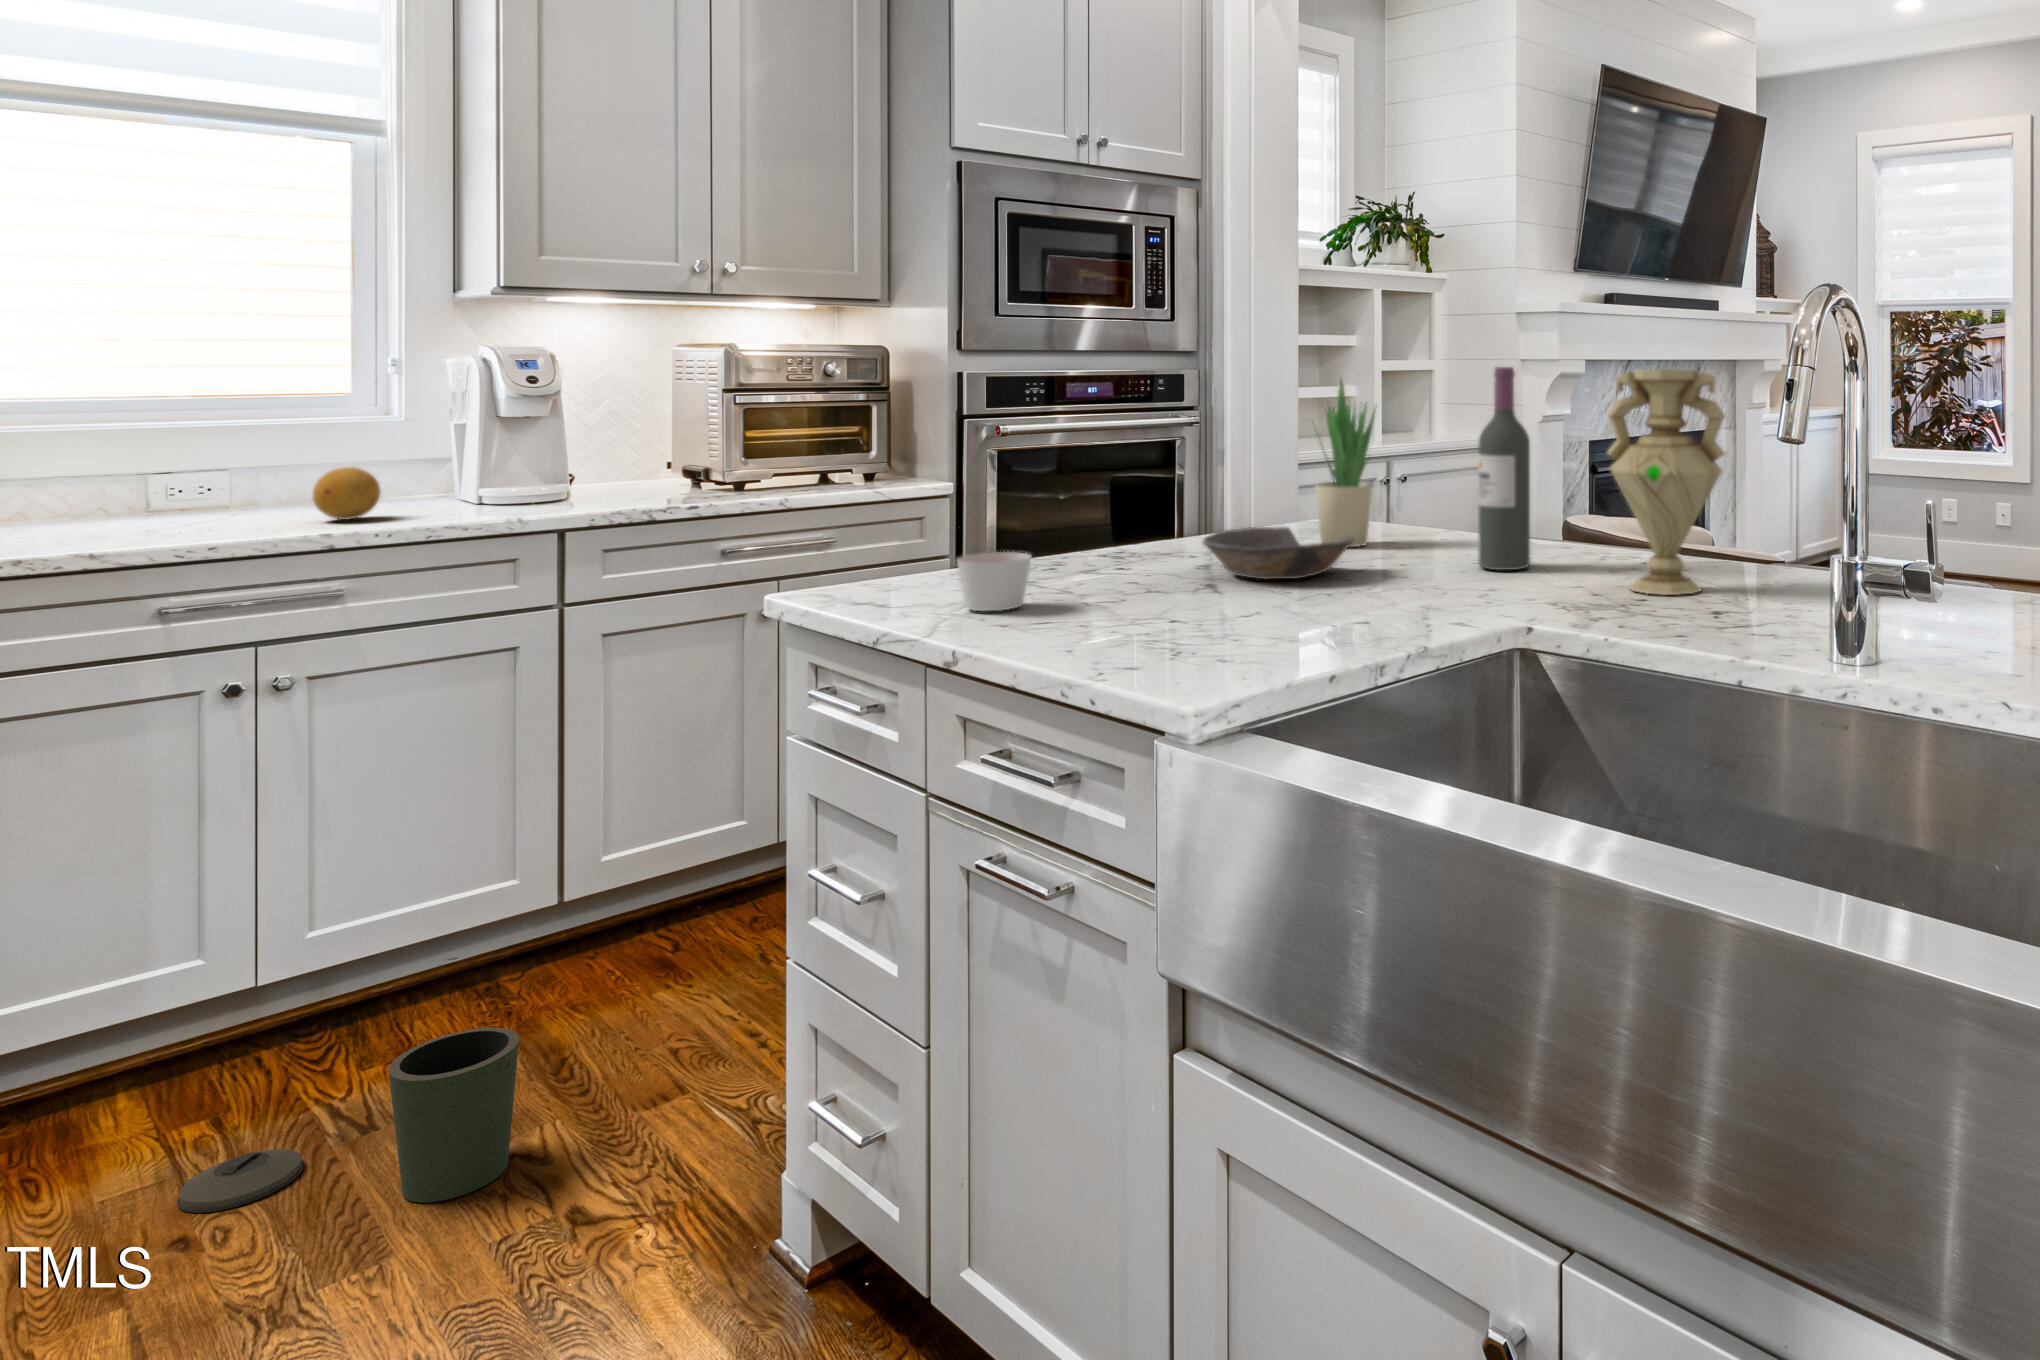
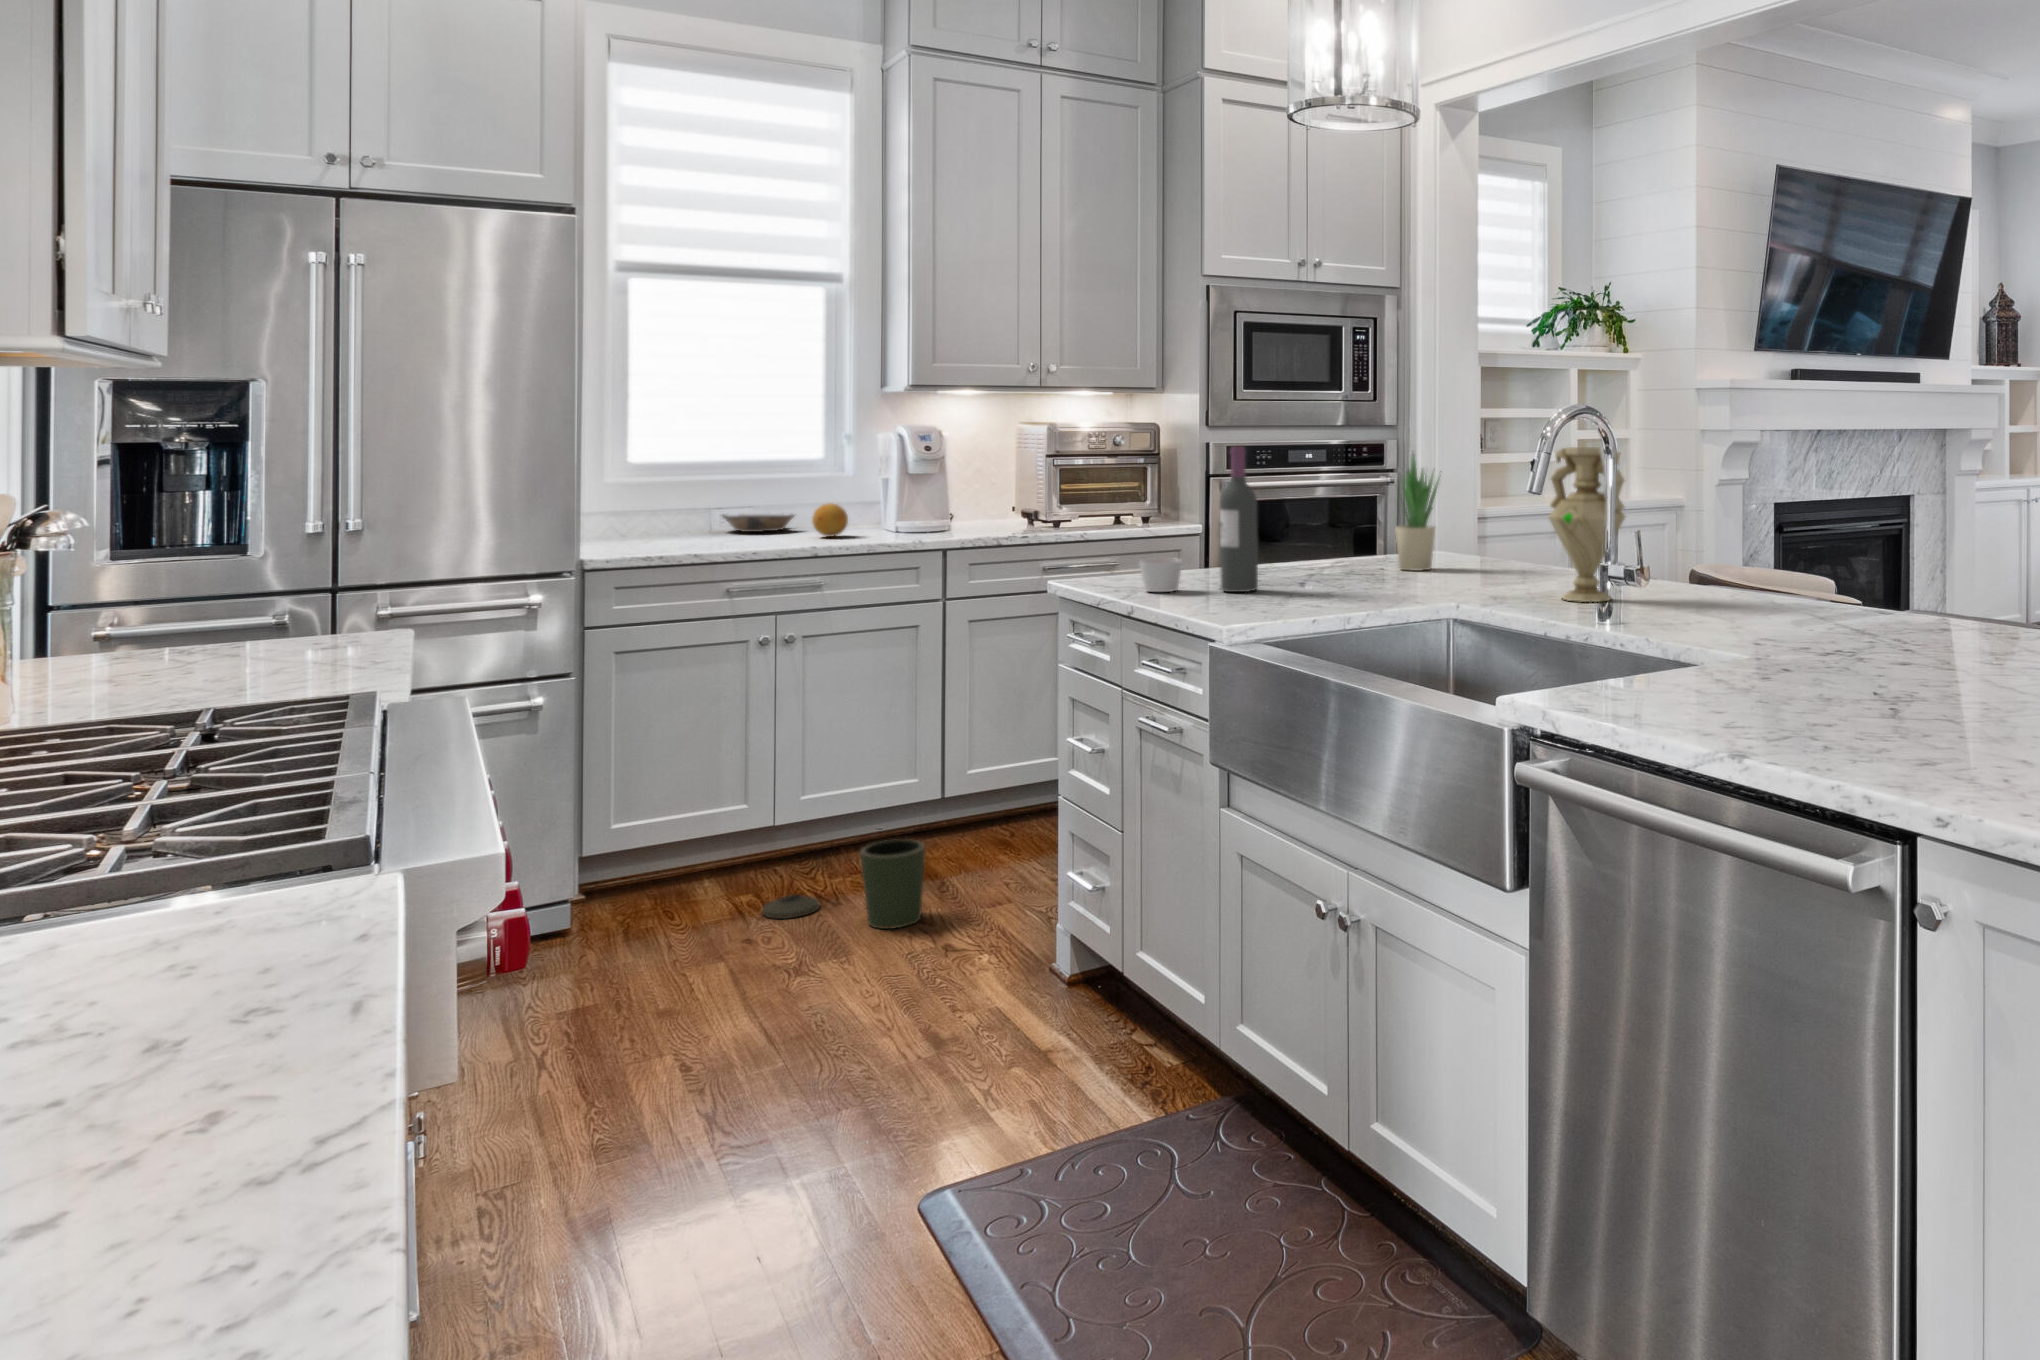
wine bottle: present [1478,367,1530,570] -> present [1220,446,1258,592]
bowl: present [1203,527,1354,579] -> present [722,514,794,532]

